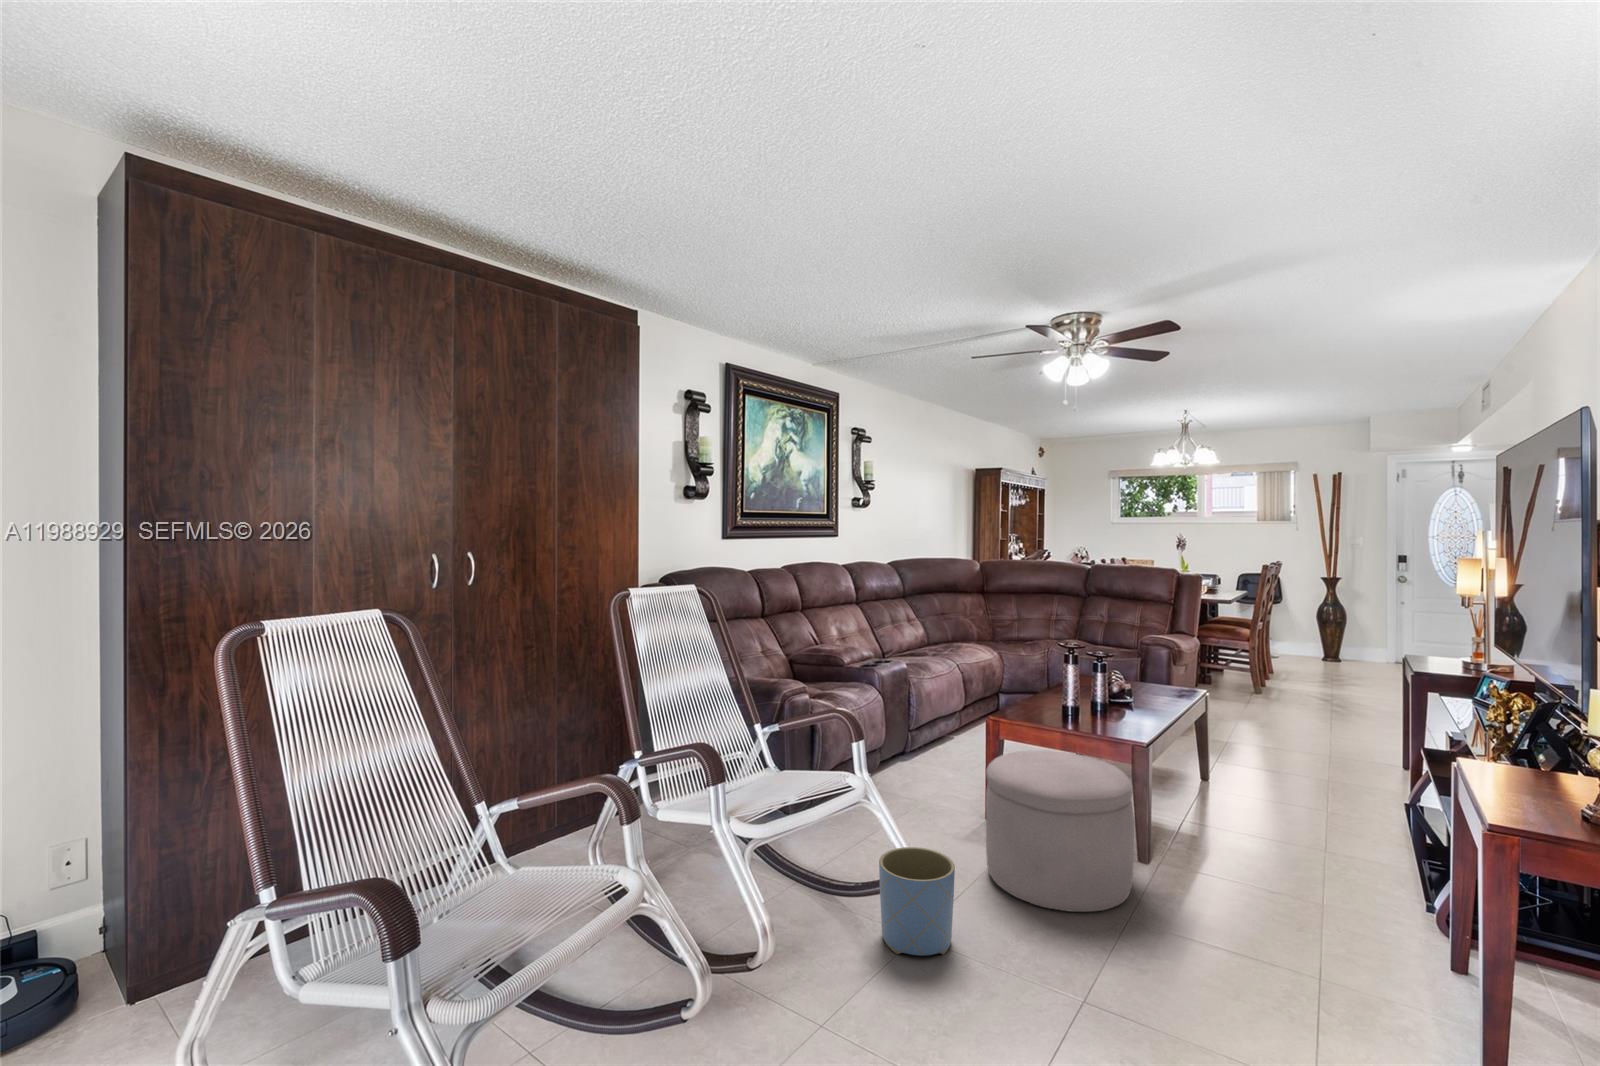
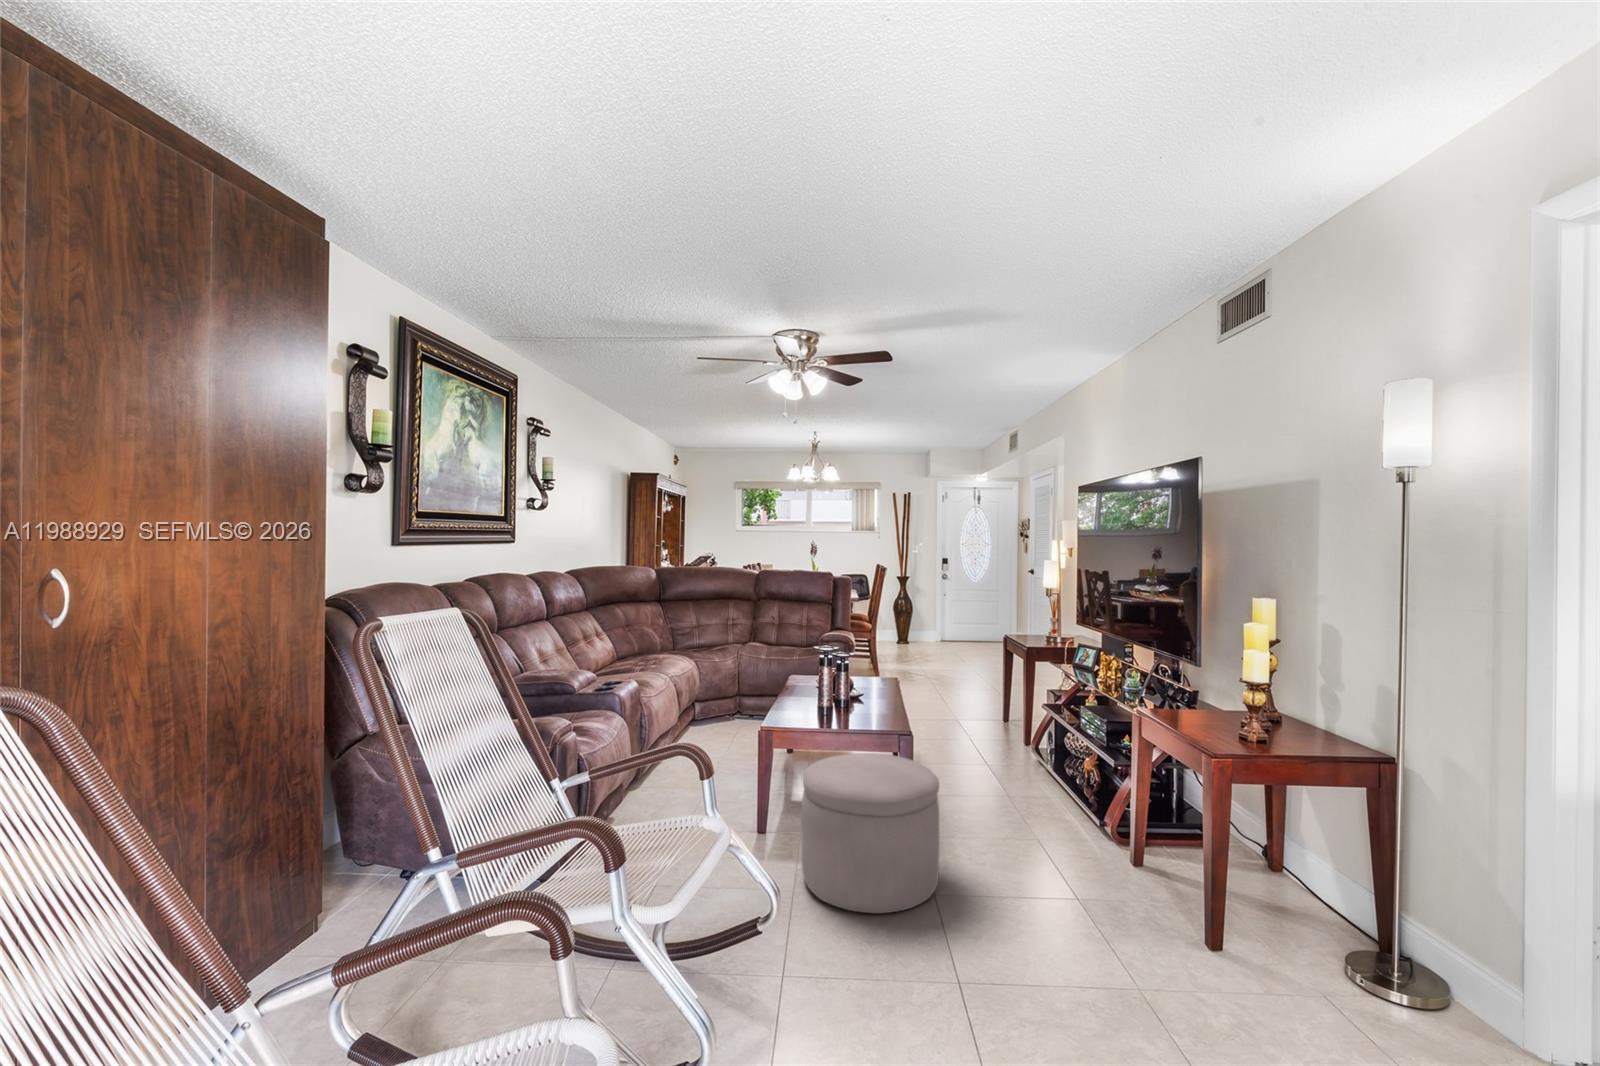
planter: present [879,847,955,956] -> none [758,887,841,1019]

